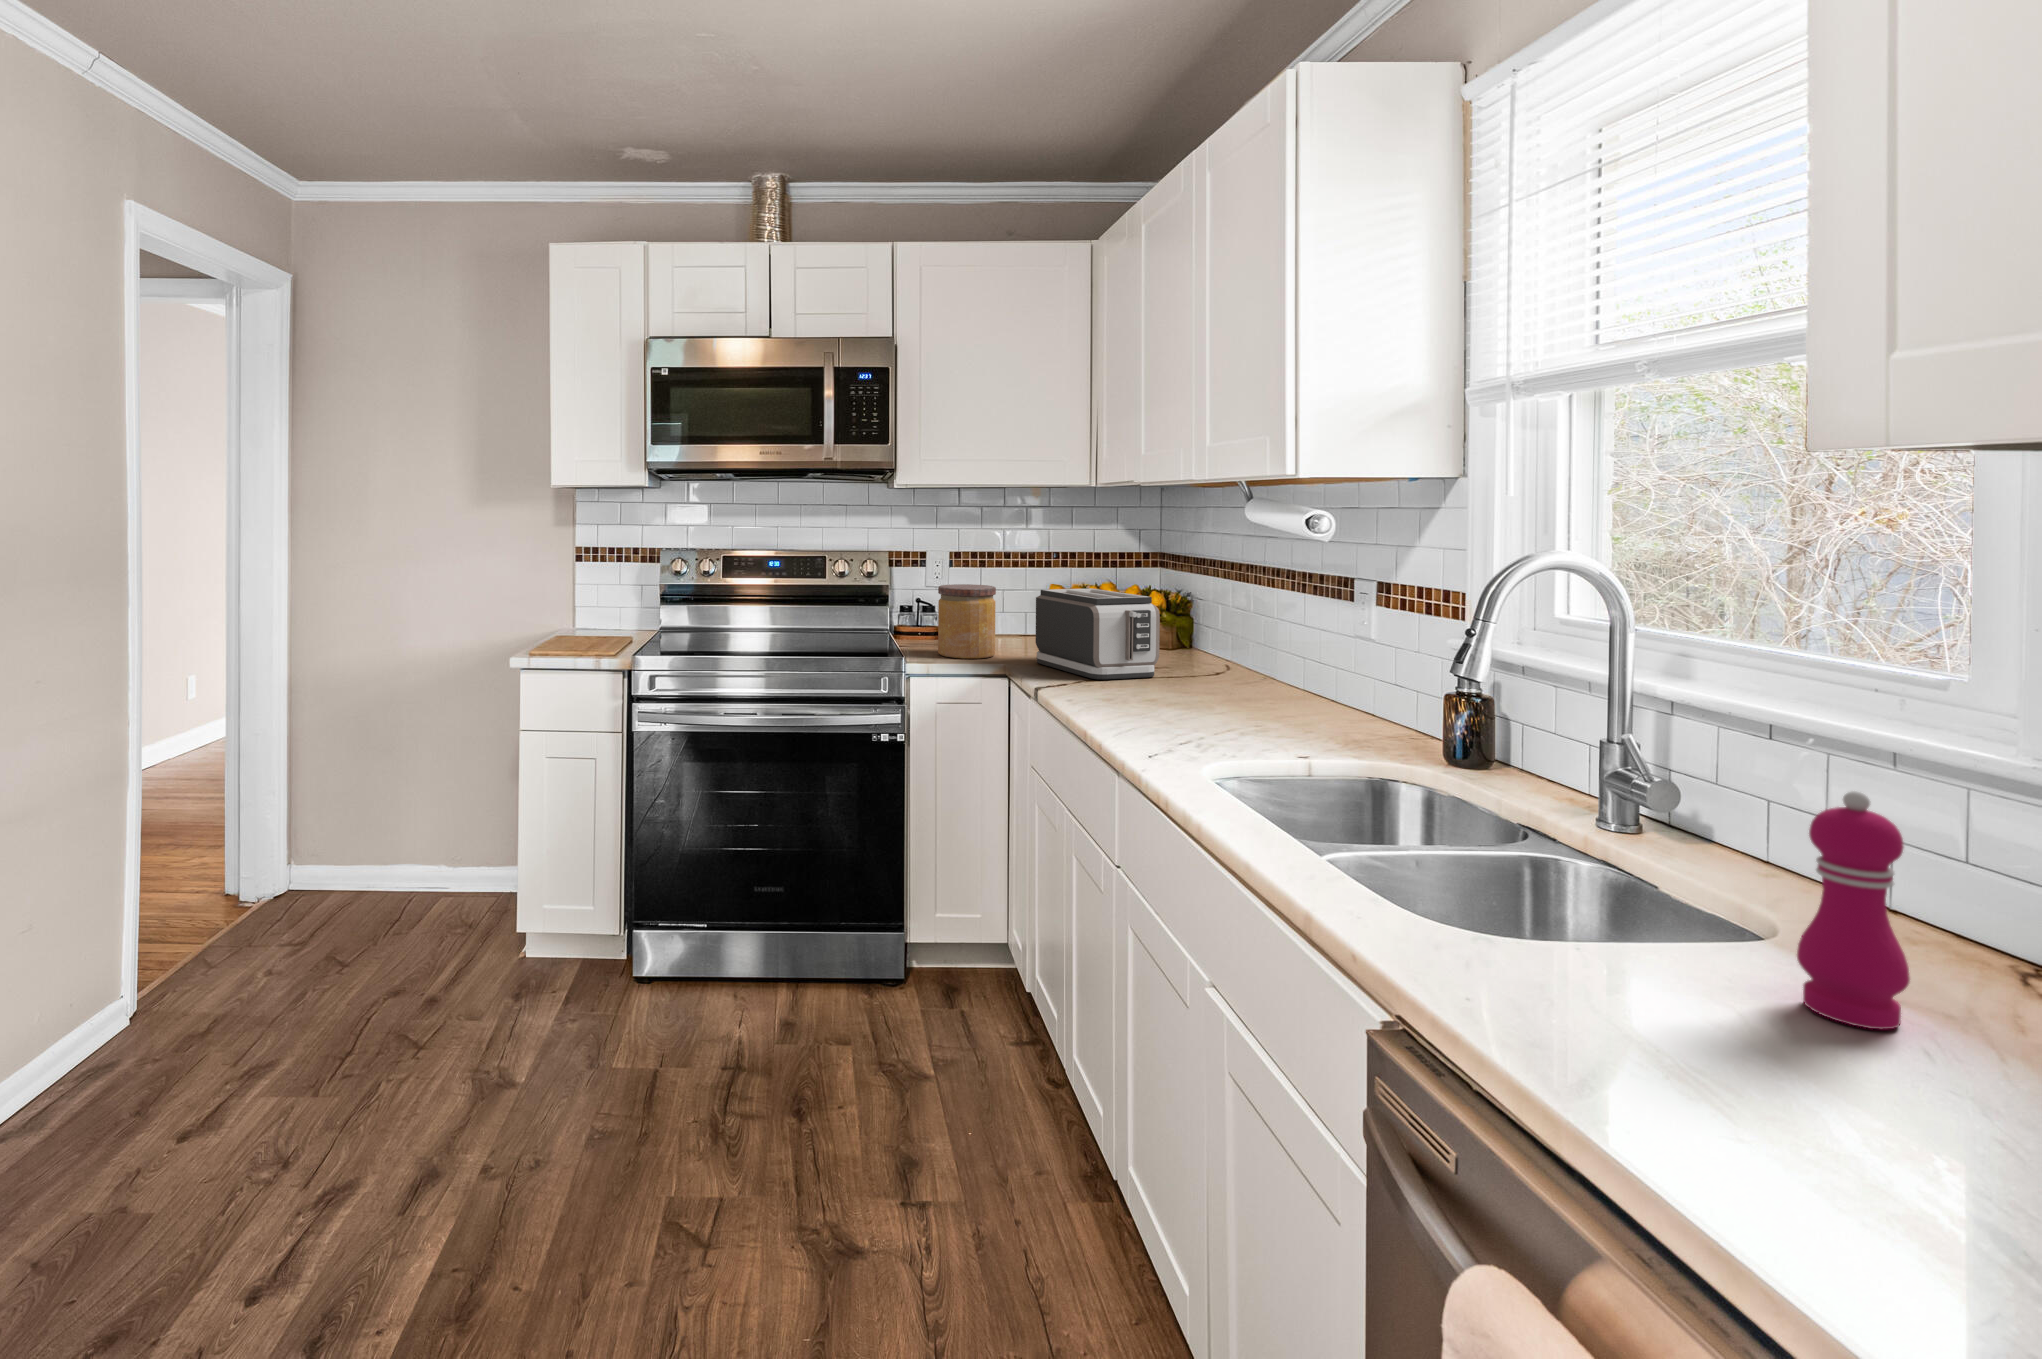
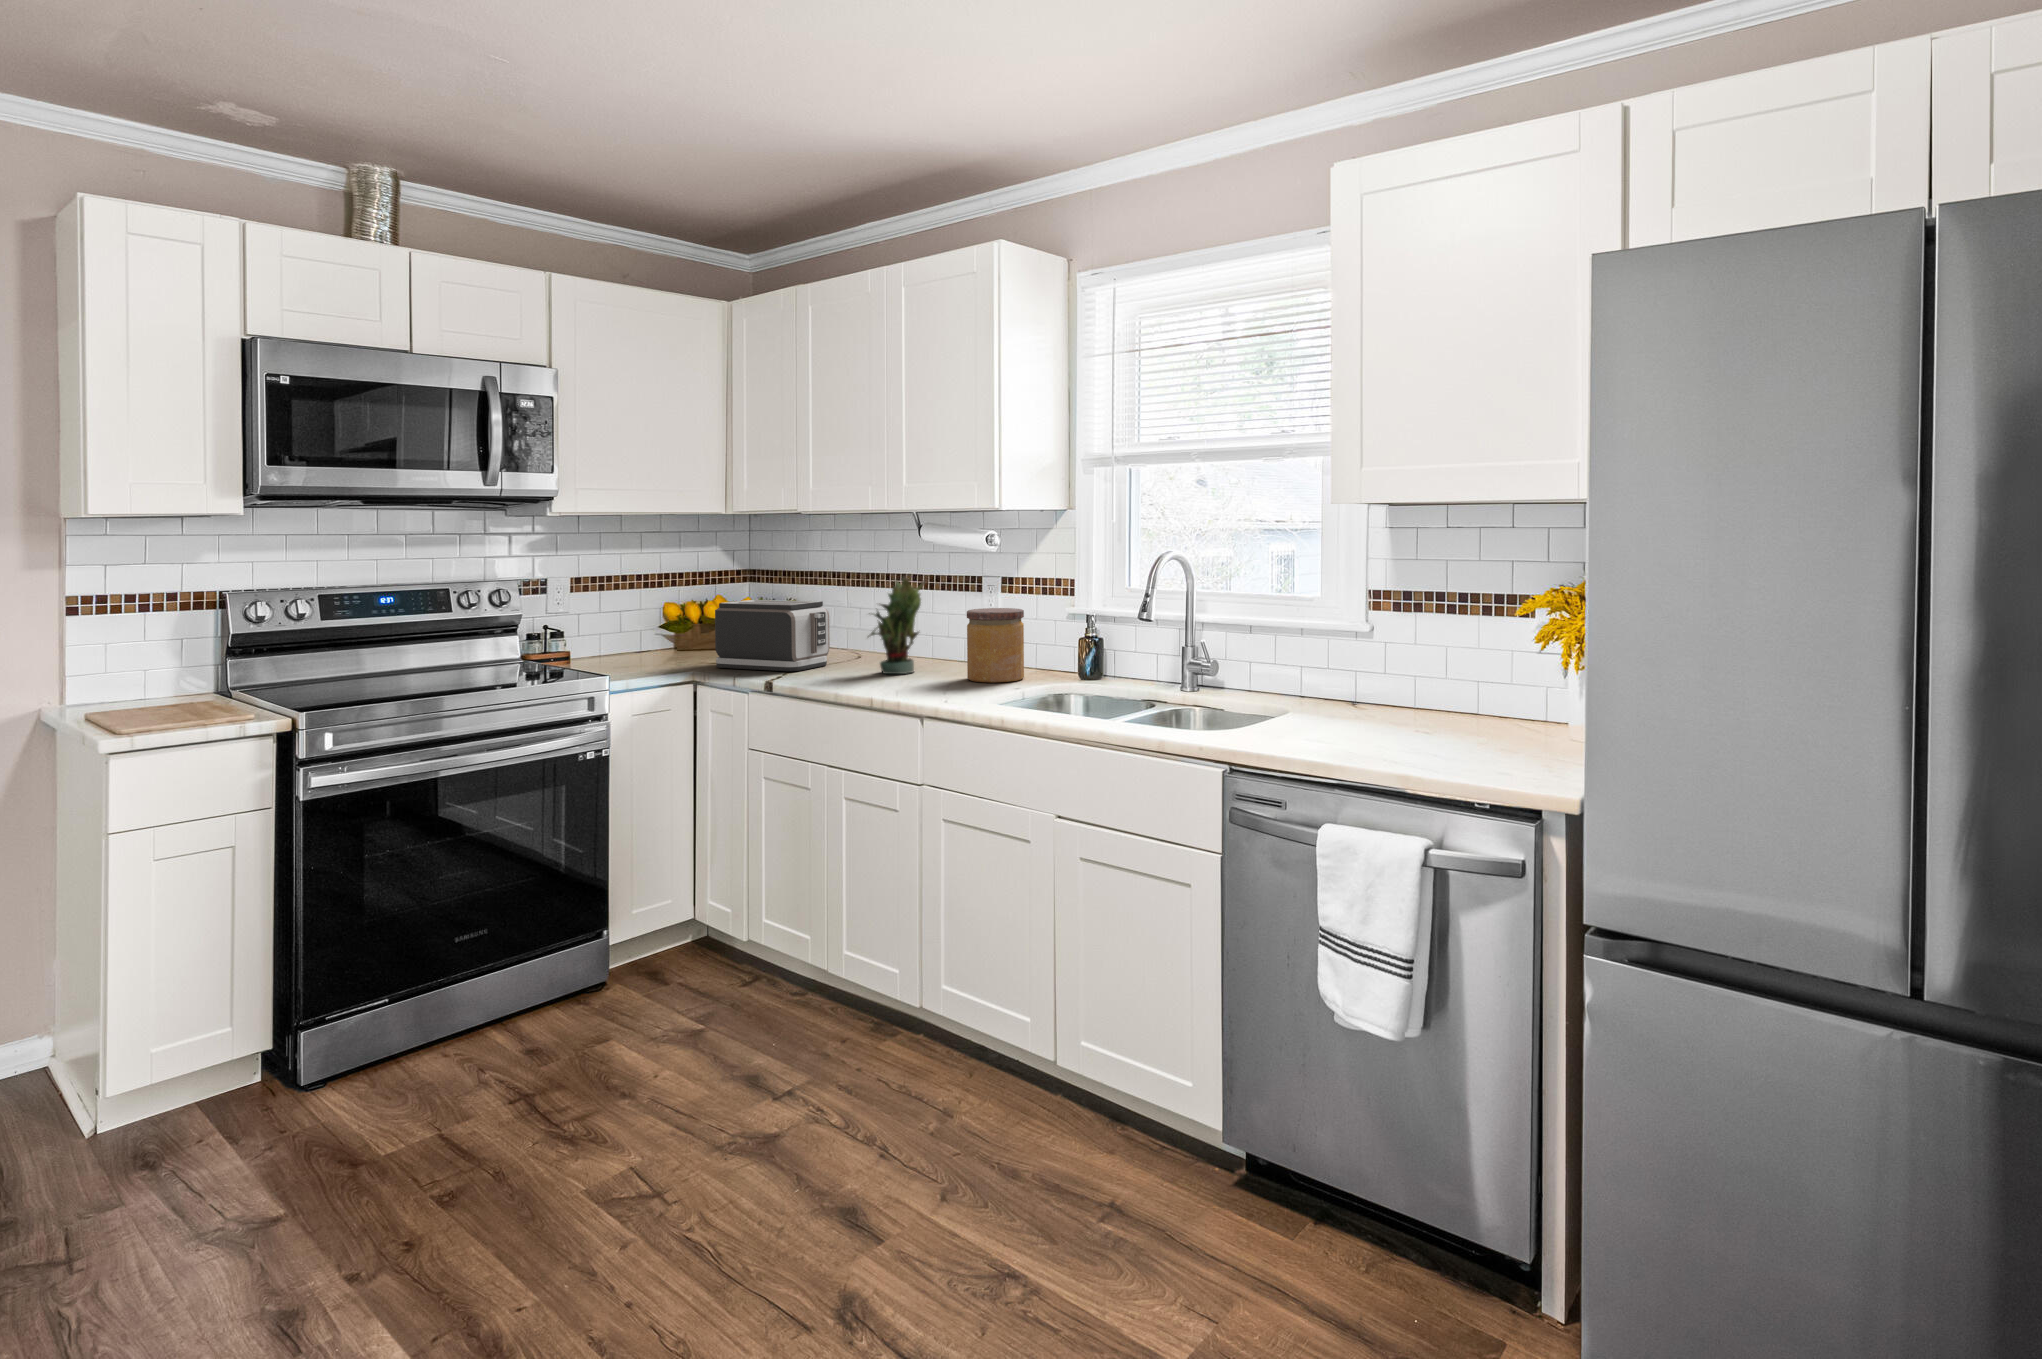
potted plant: none [1162,571,1253,704] -> present [868,577,926,674]
jar: present [938,584,996,658] -> present [967,608,1024,682]
pepper mill: present [1797,791,1910,1030] -> none [1325,637,1359,729]

